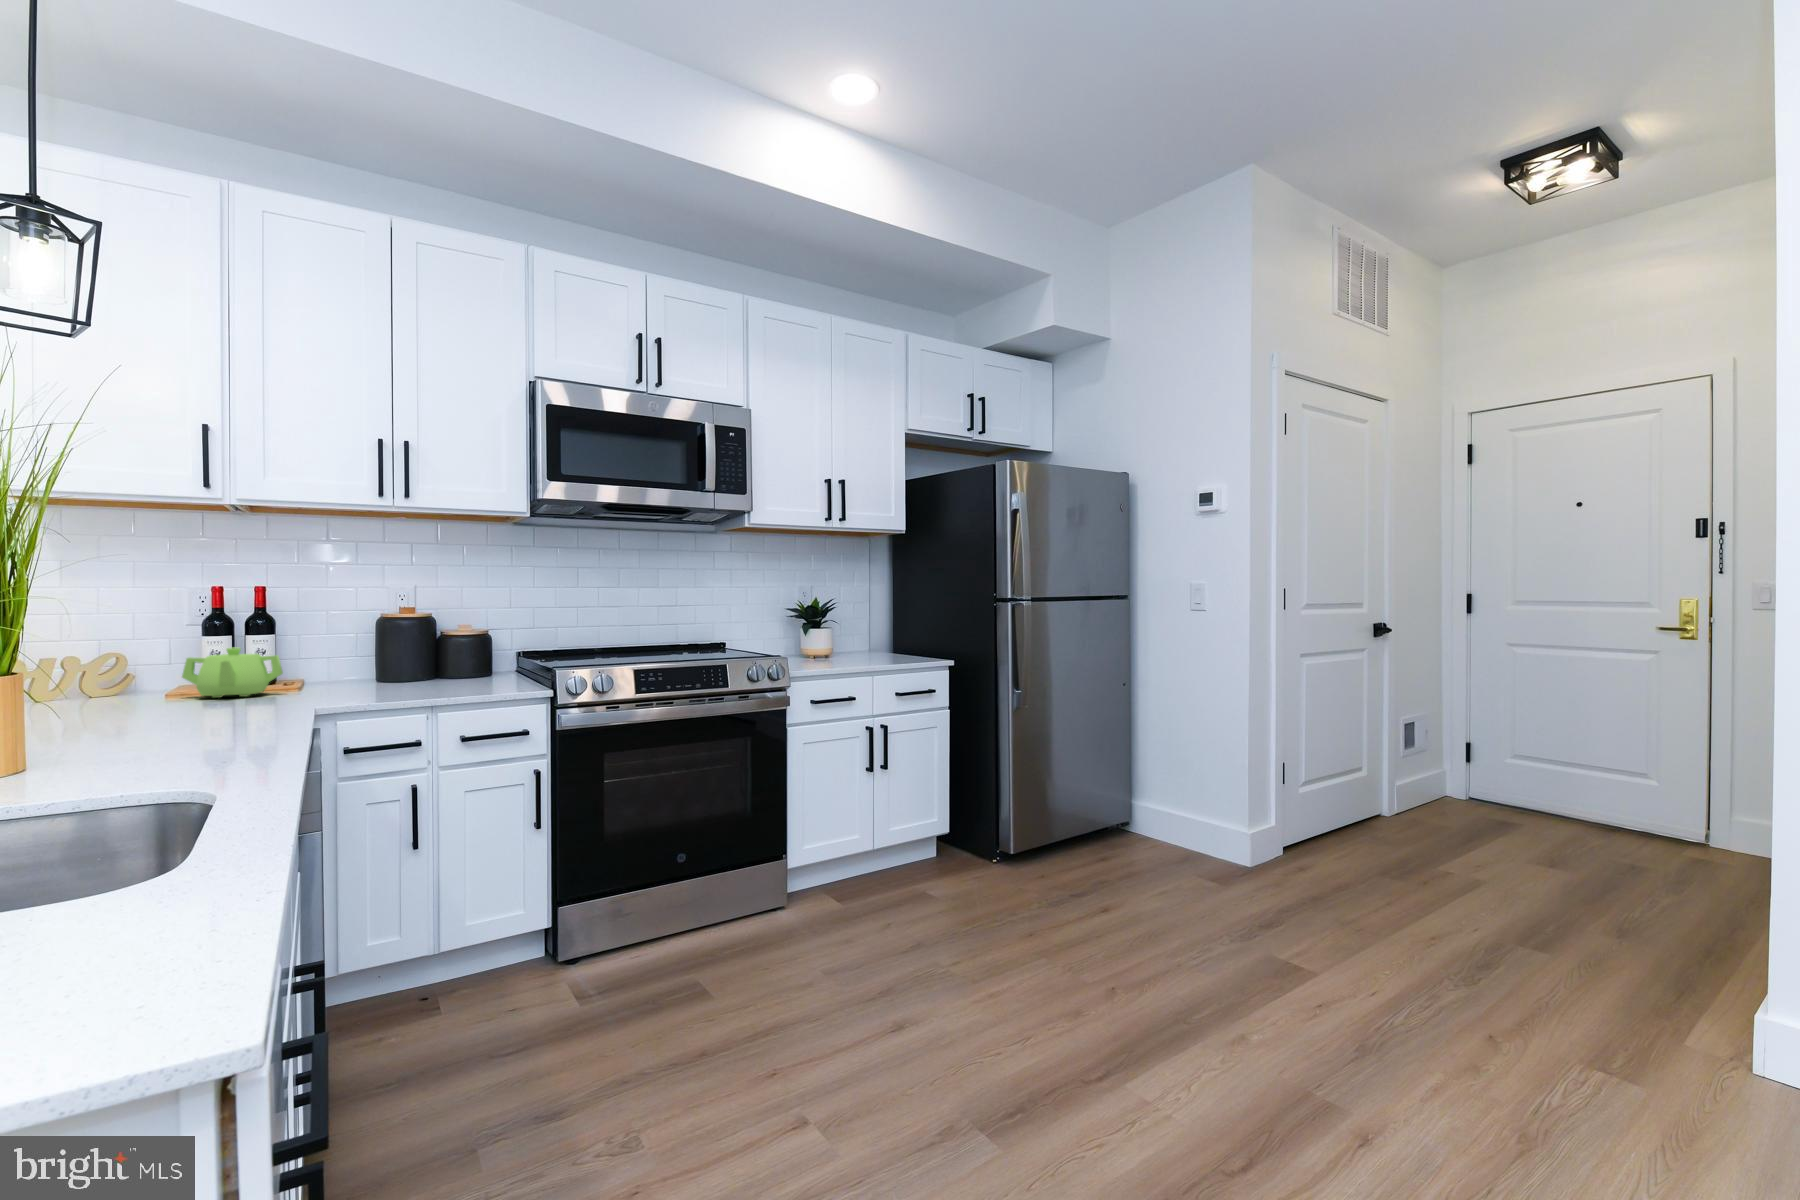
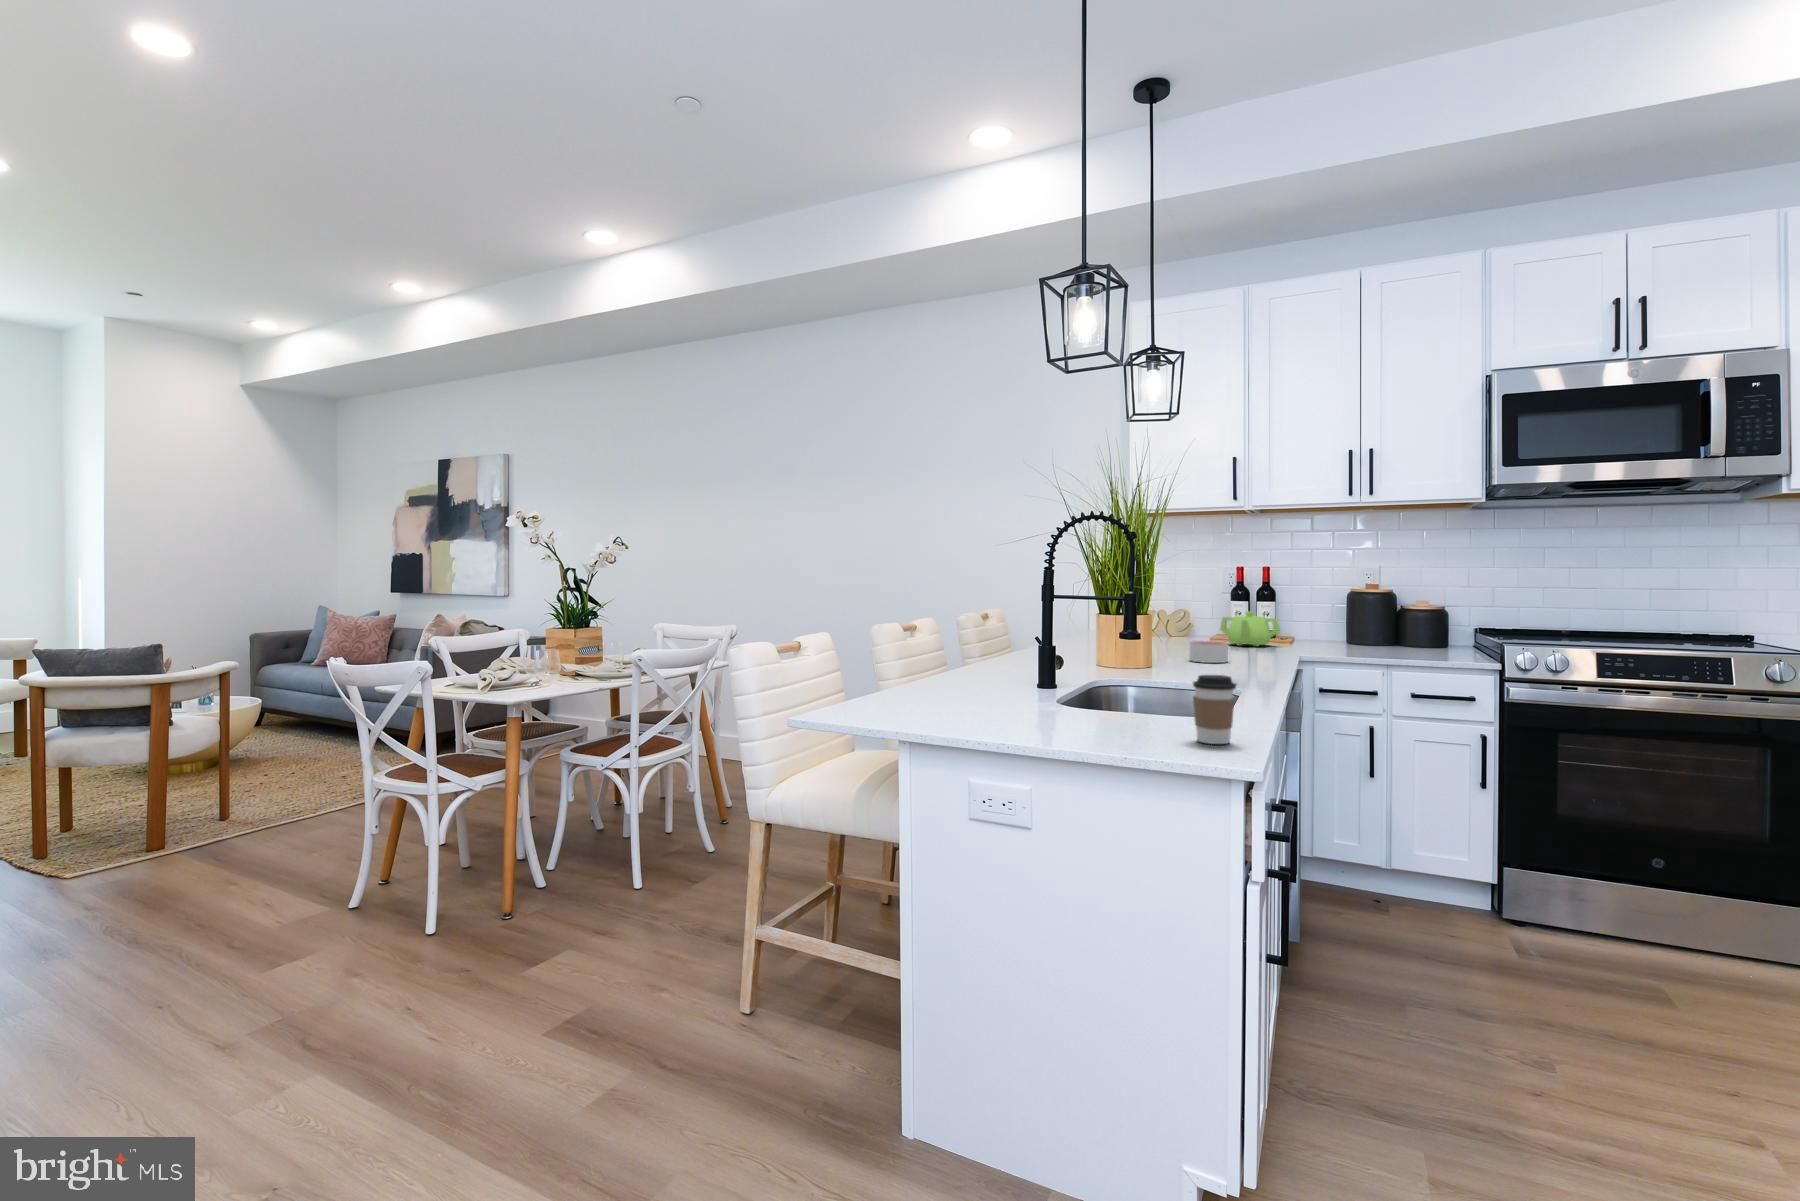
candle: none [119,699,195,736] -> present [1189,641,1228,663]
coffee cup: none [88,790,205,945] -> present [1193,675,1236,744]

